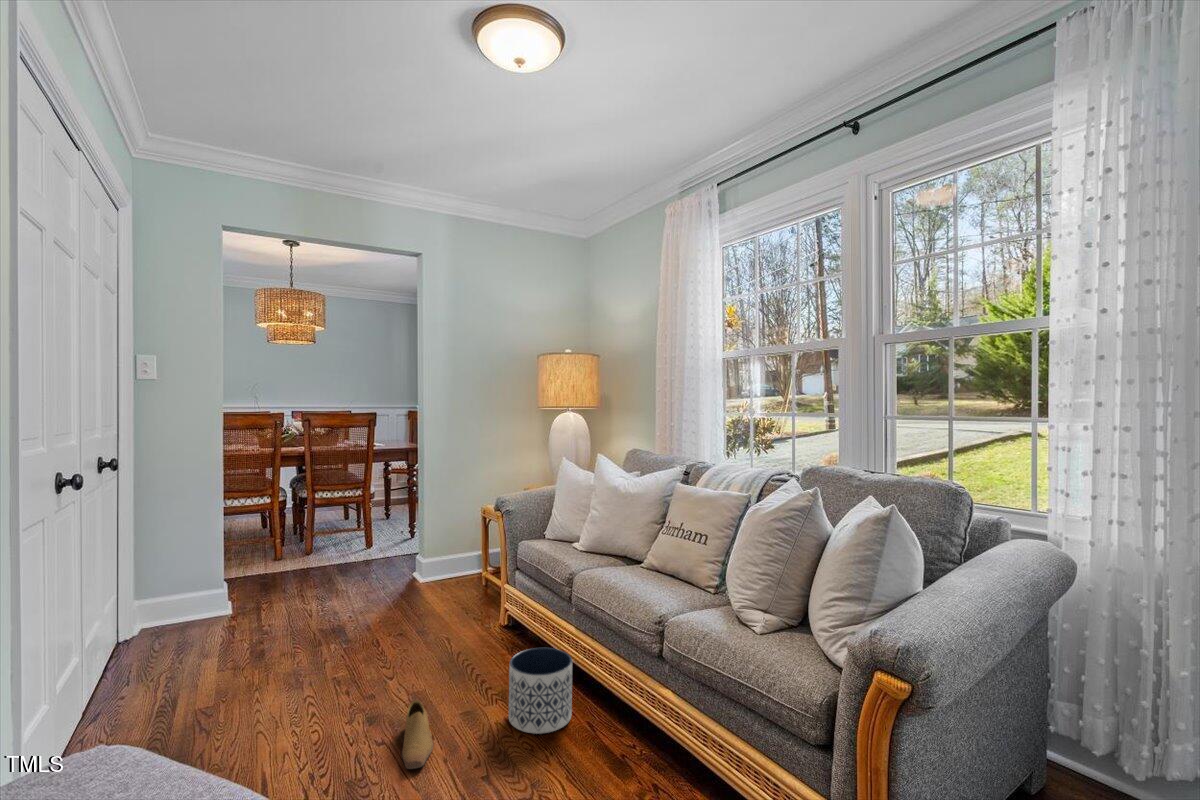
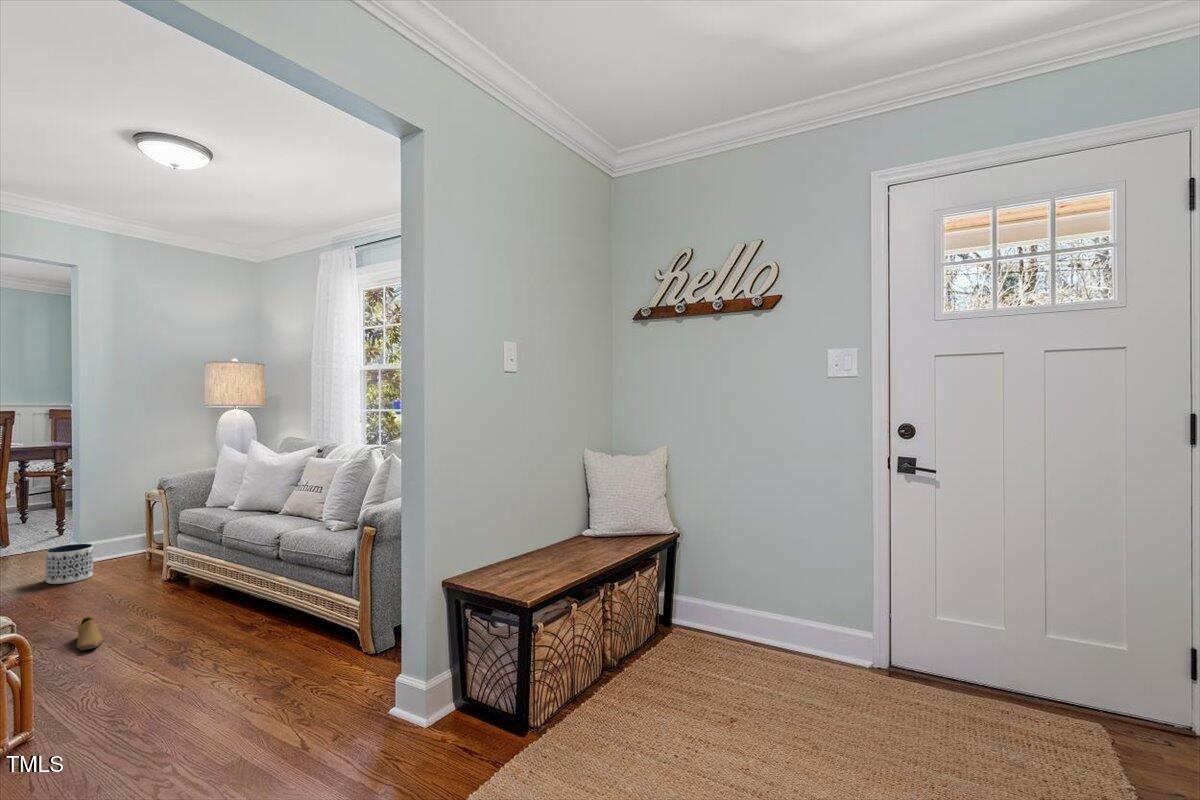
planter: present [509,648,572,734] -> present [46,544,93,584]

